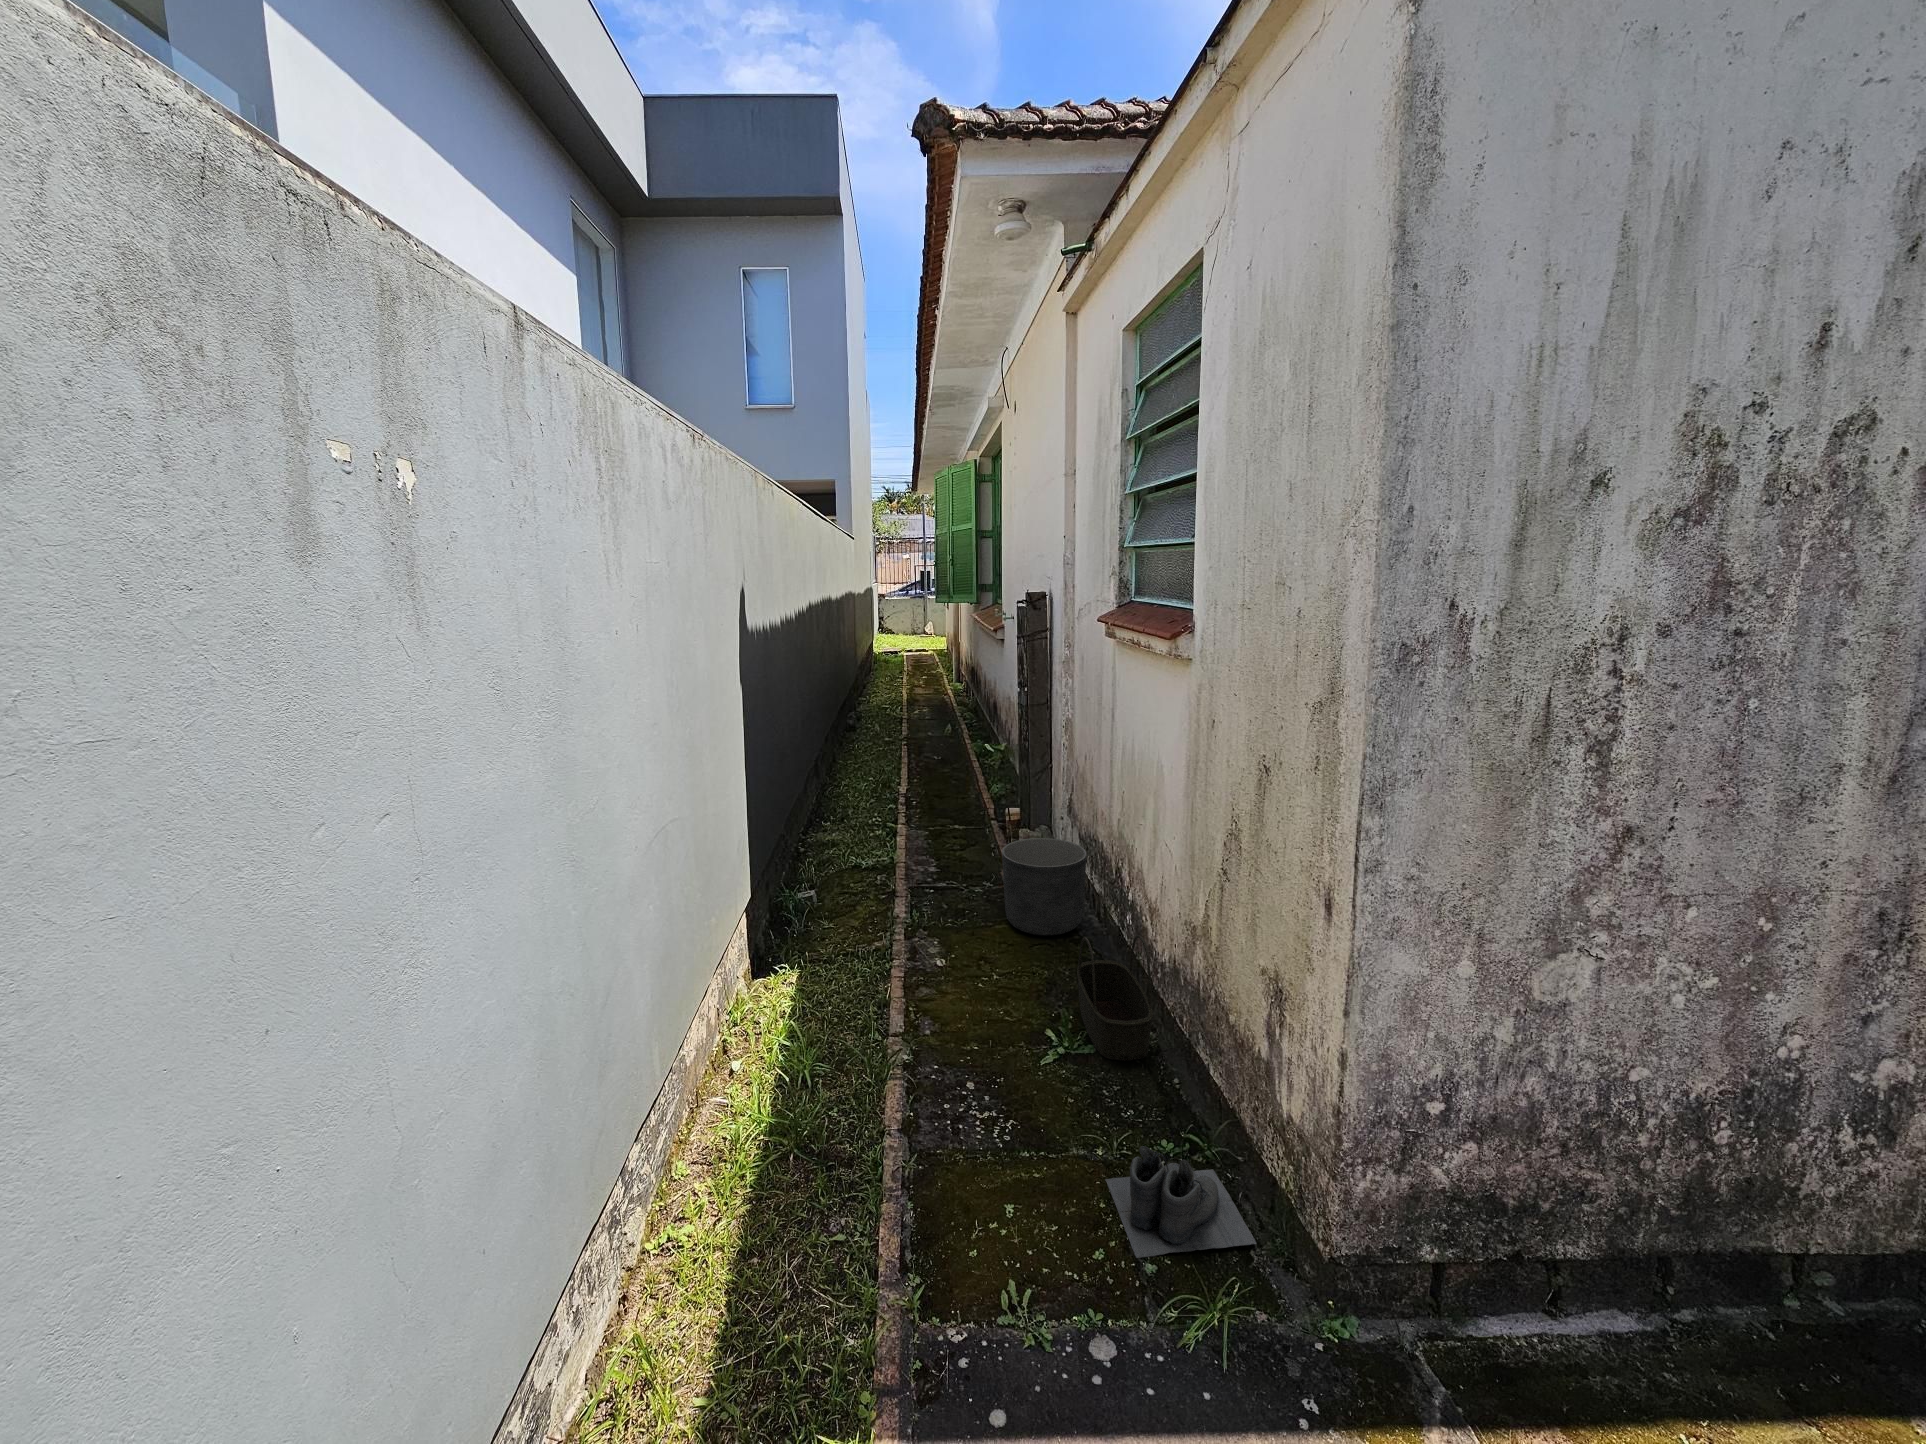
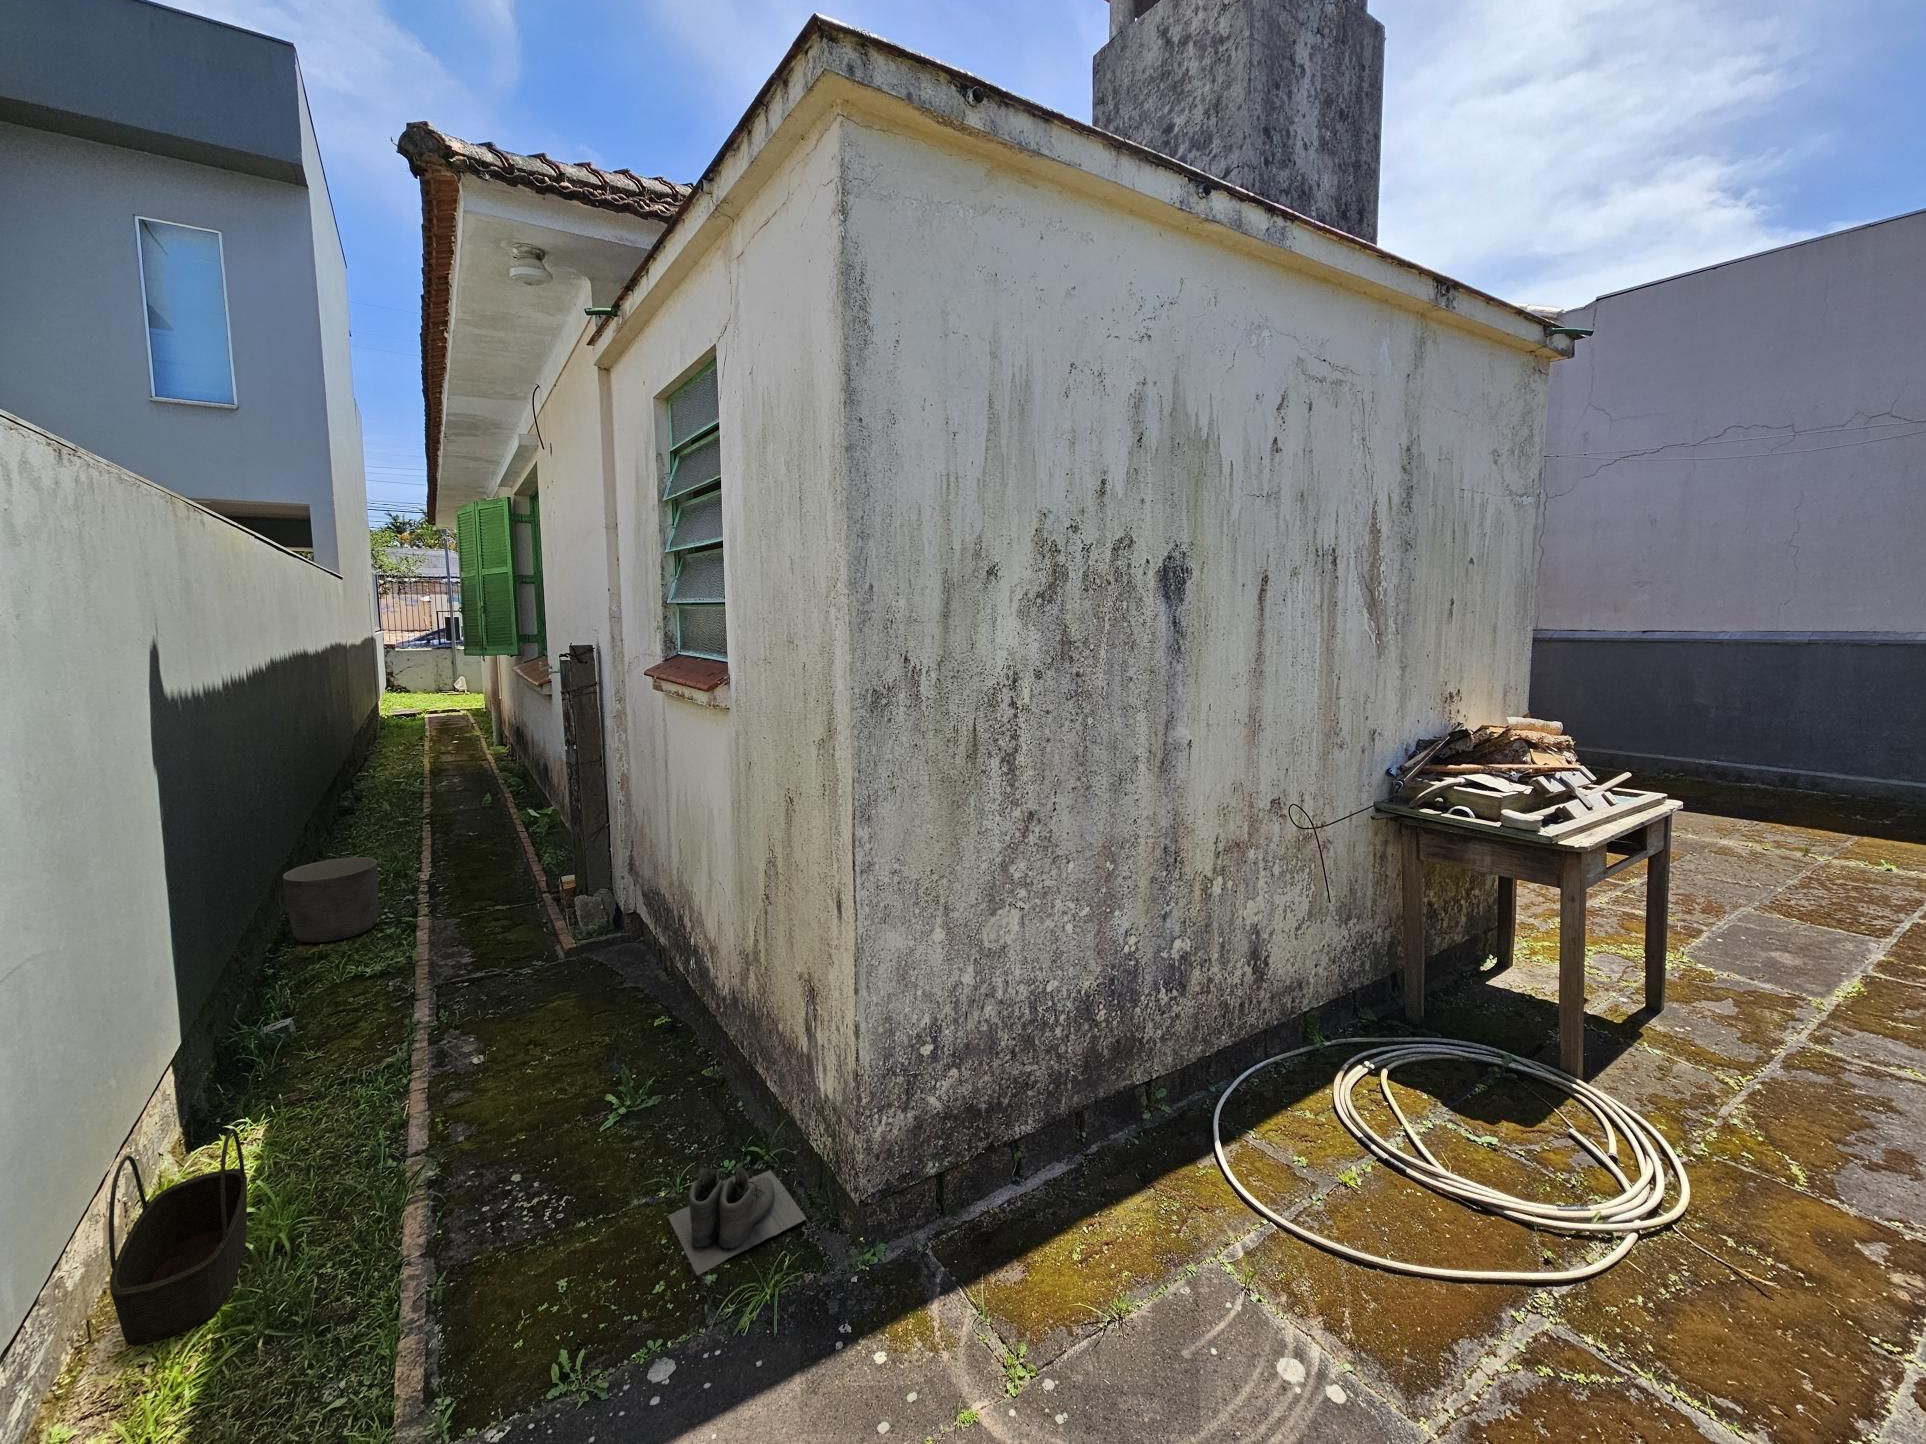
planter: present [1002,838,1087,936] -> present [283,857,378,943]
basket: present [1077,935,1153,1061] -> present [109,1128,247,1346]

